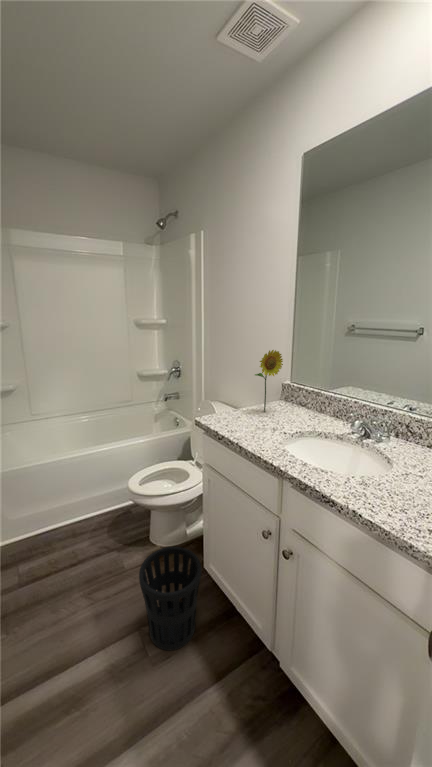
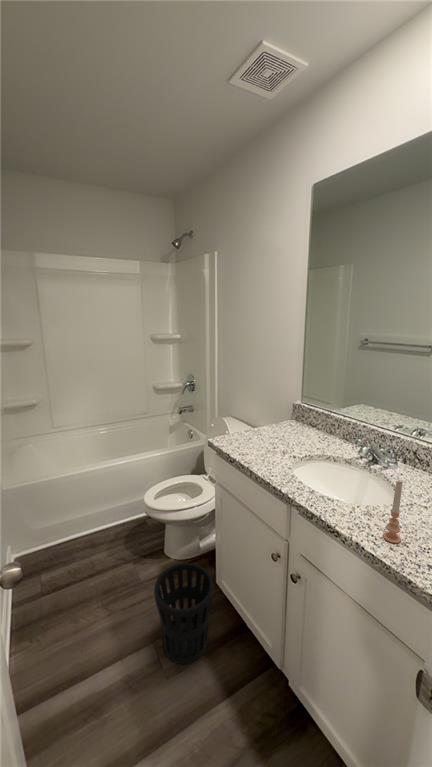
flower: present [255,350,283,412] -> none [265,374,294,433]
candle: none [380,442,402,510] -> present [383,480,403,543]

